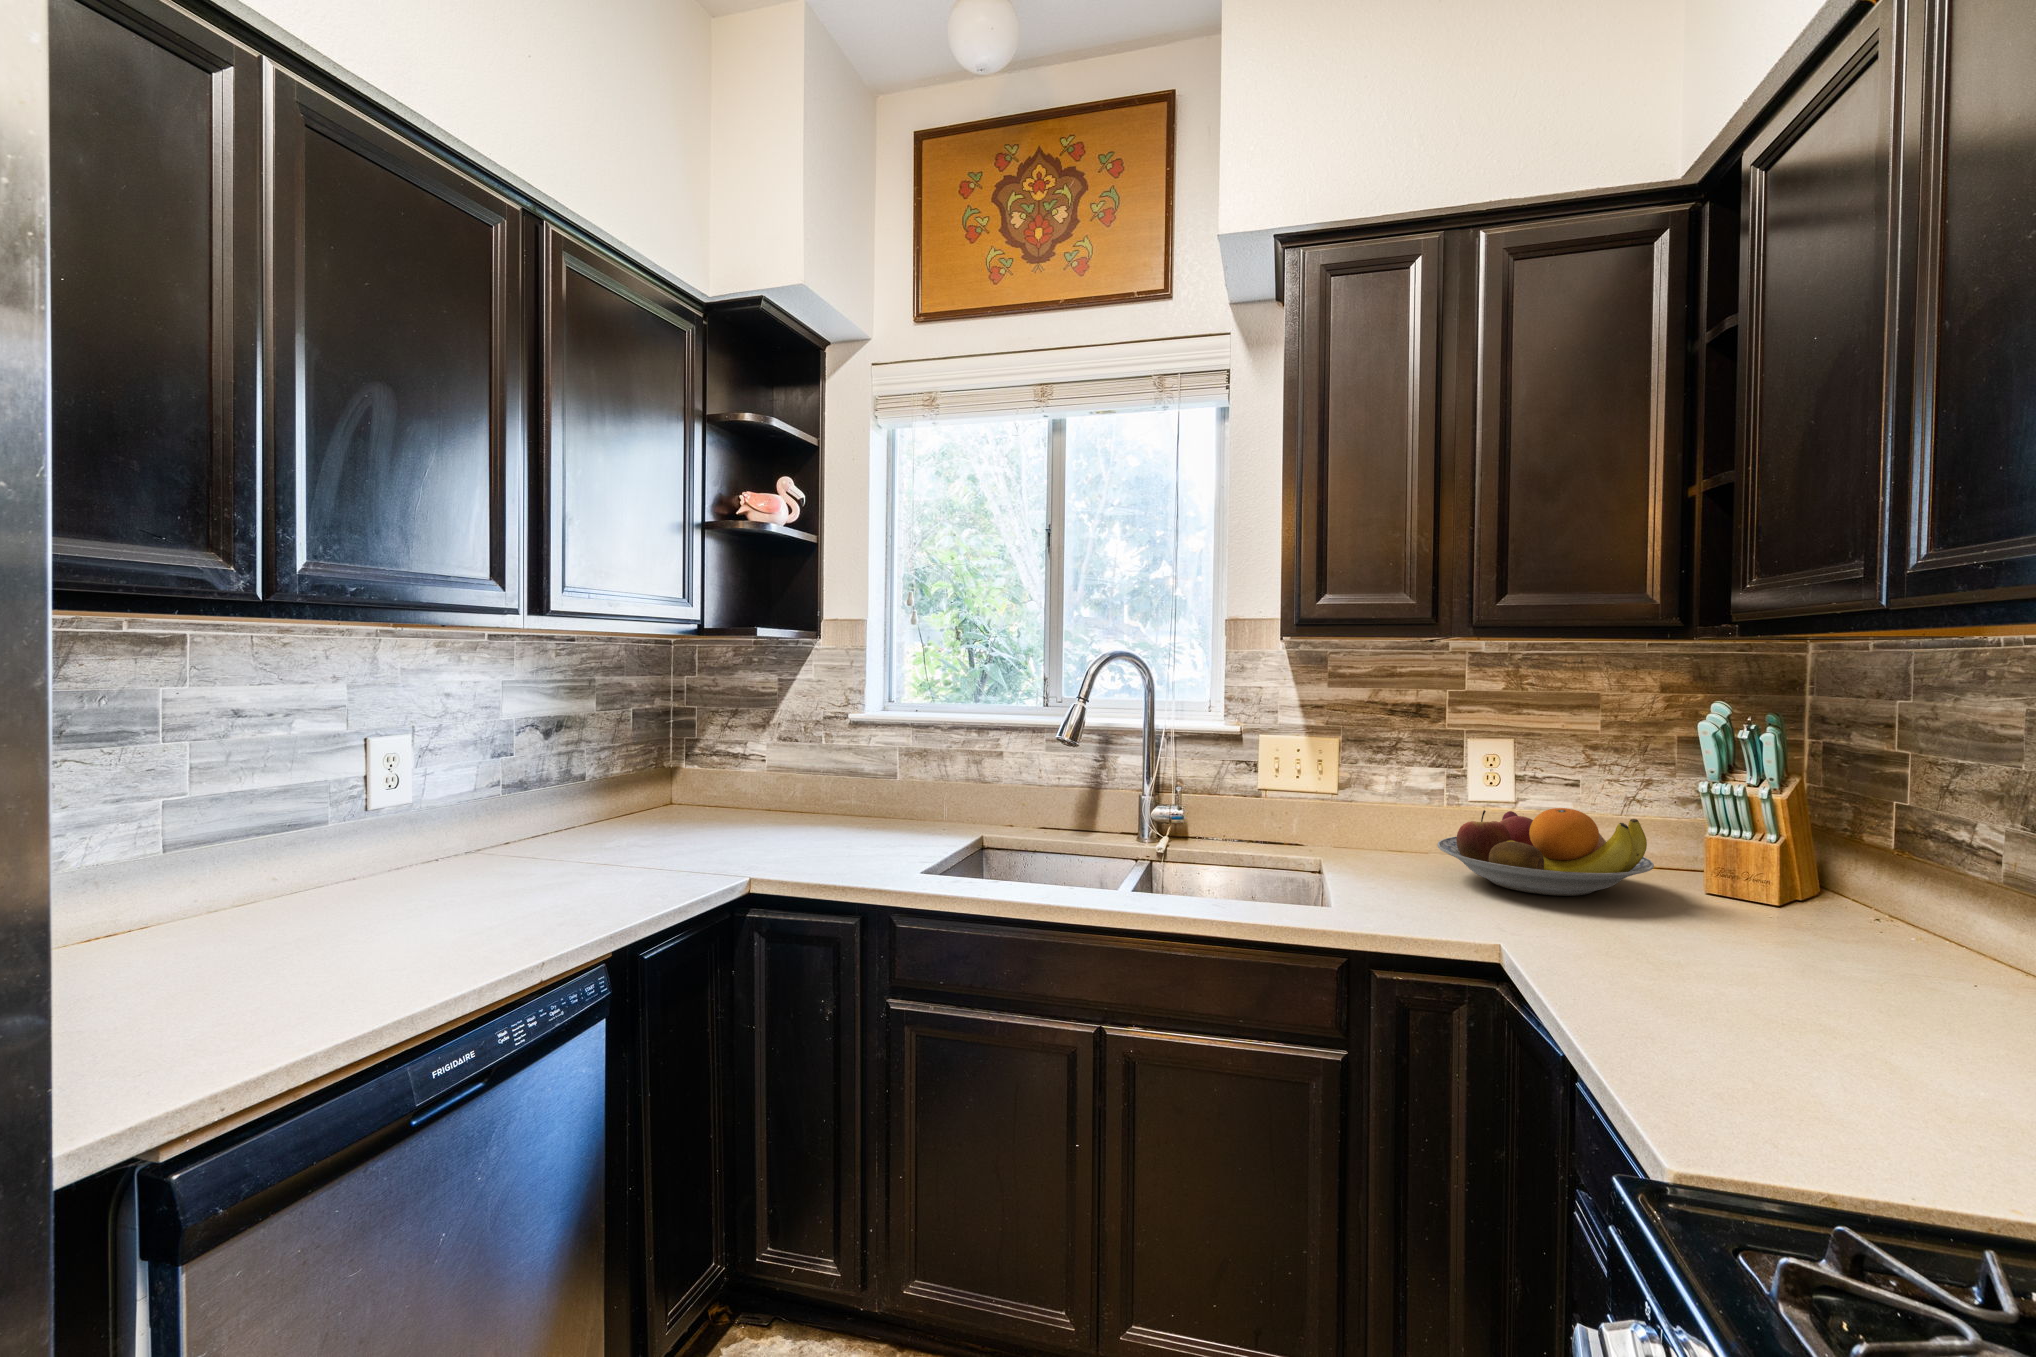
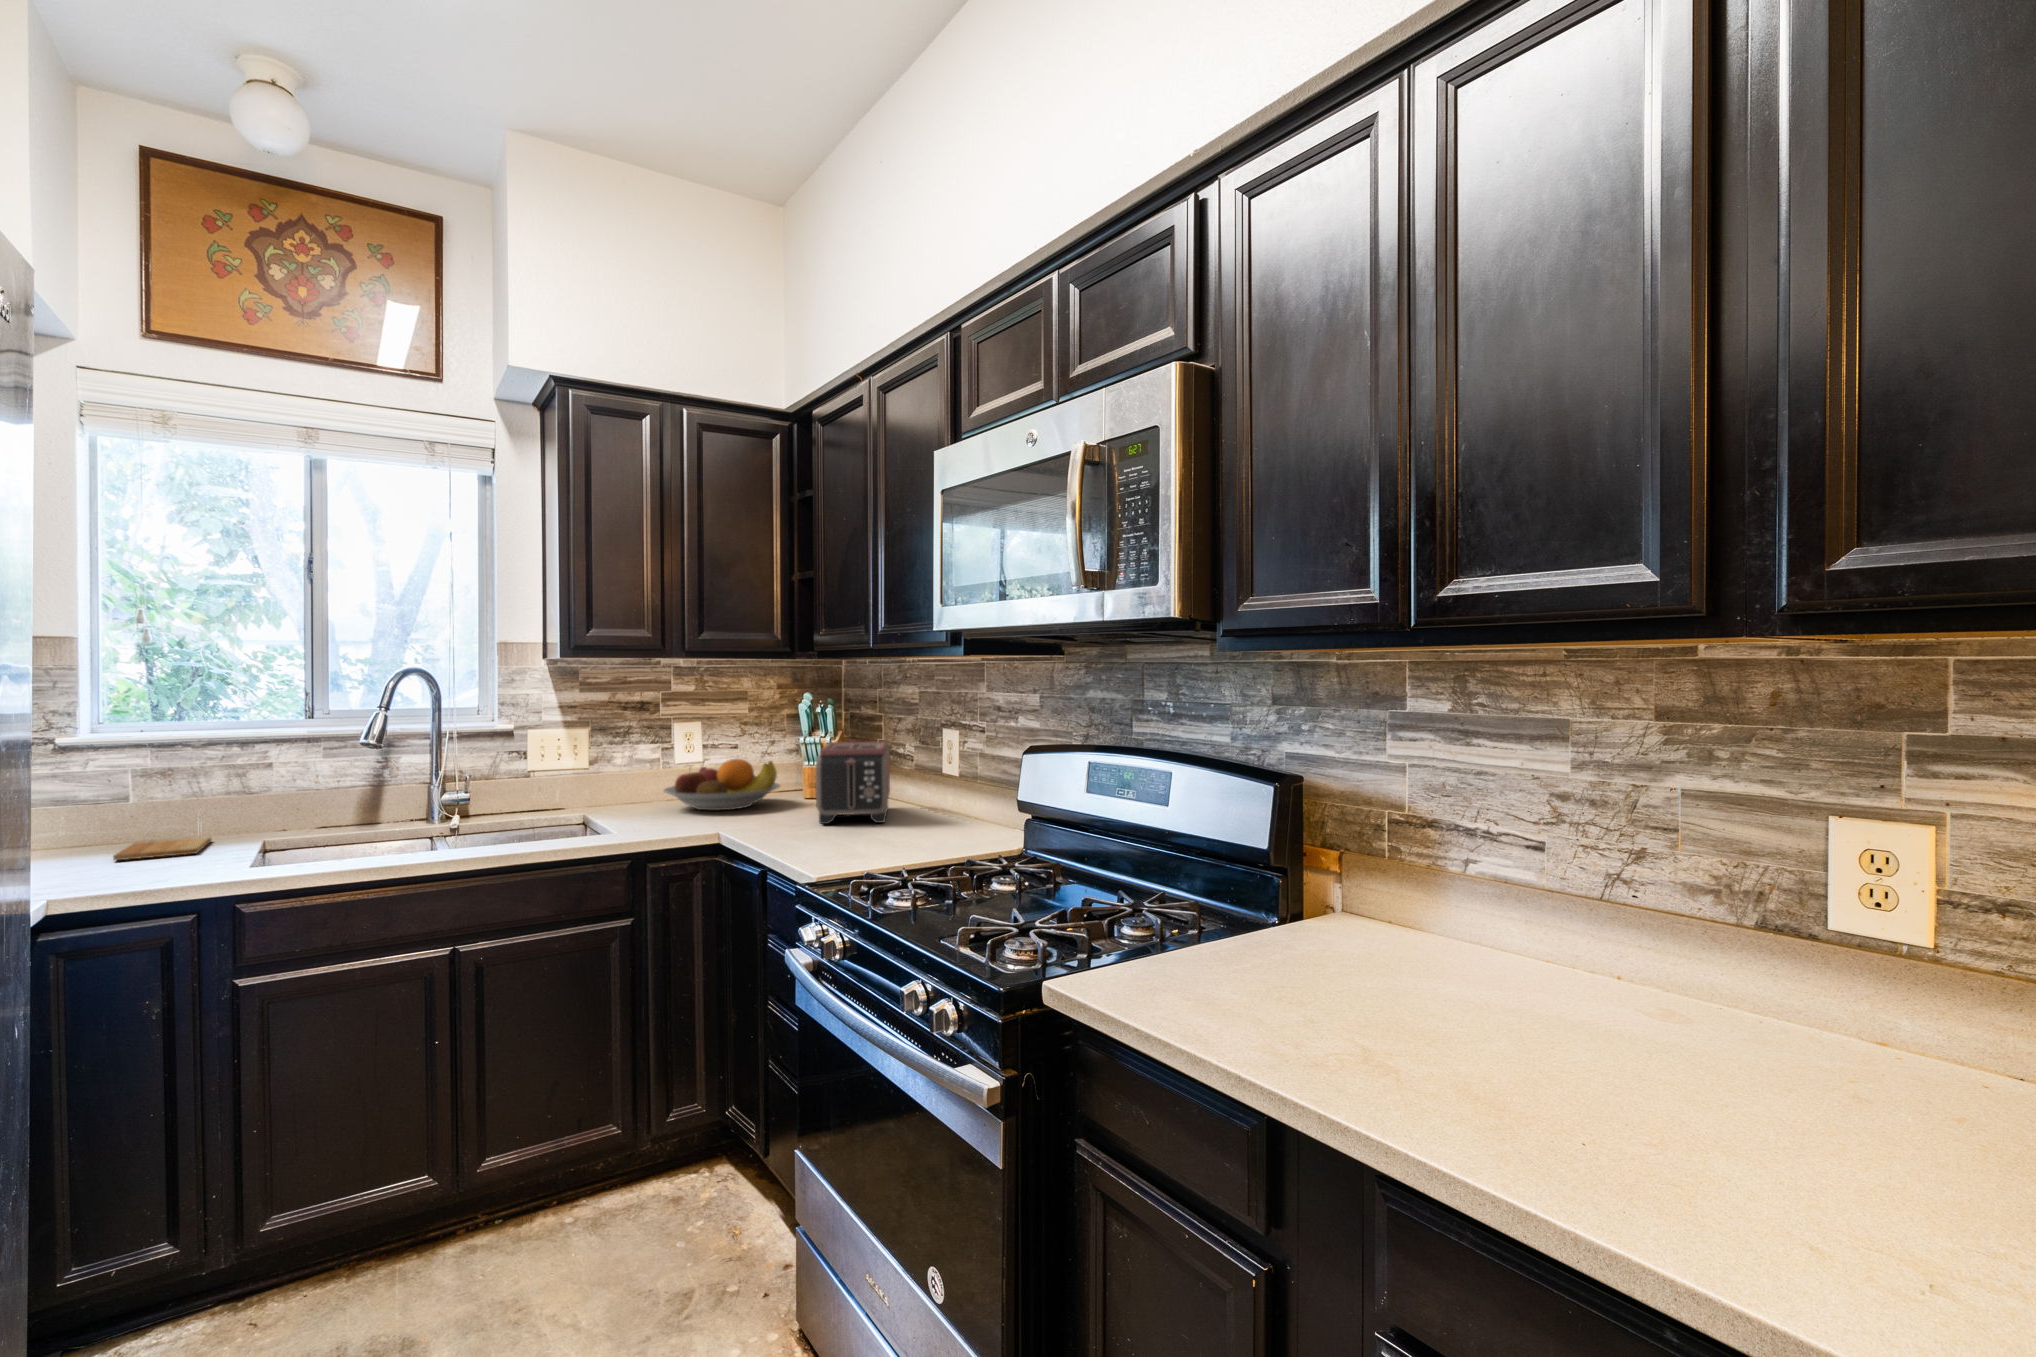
toaster: none [1729,804,1942,1019] -> present [816,742,890,824]
cutting board: none [866,820,957,844] -> present [113,837,211,860]

